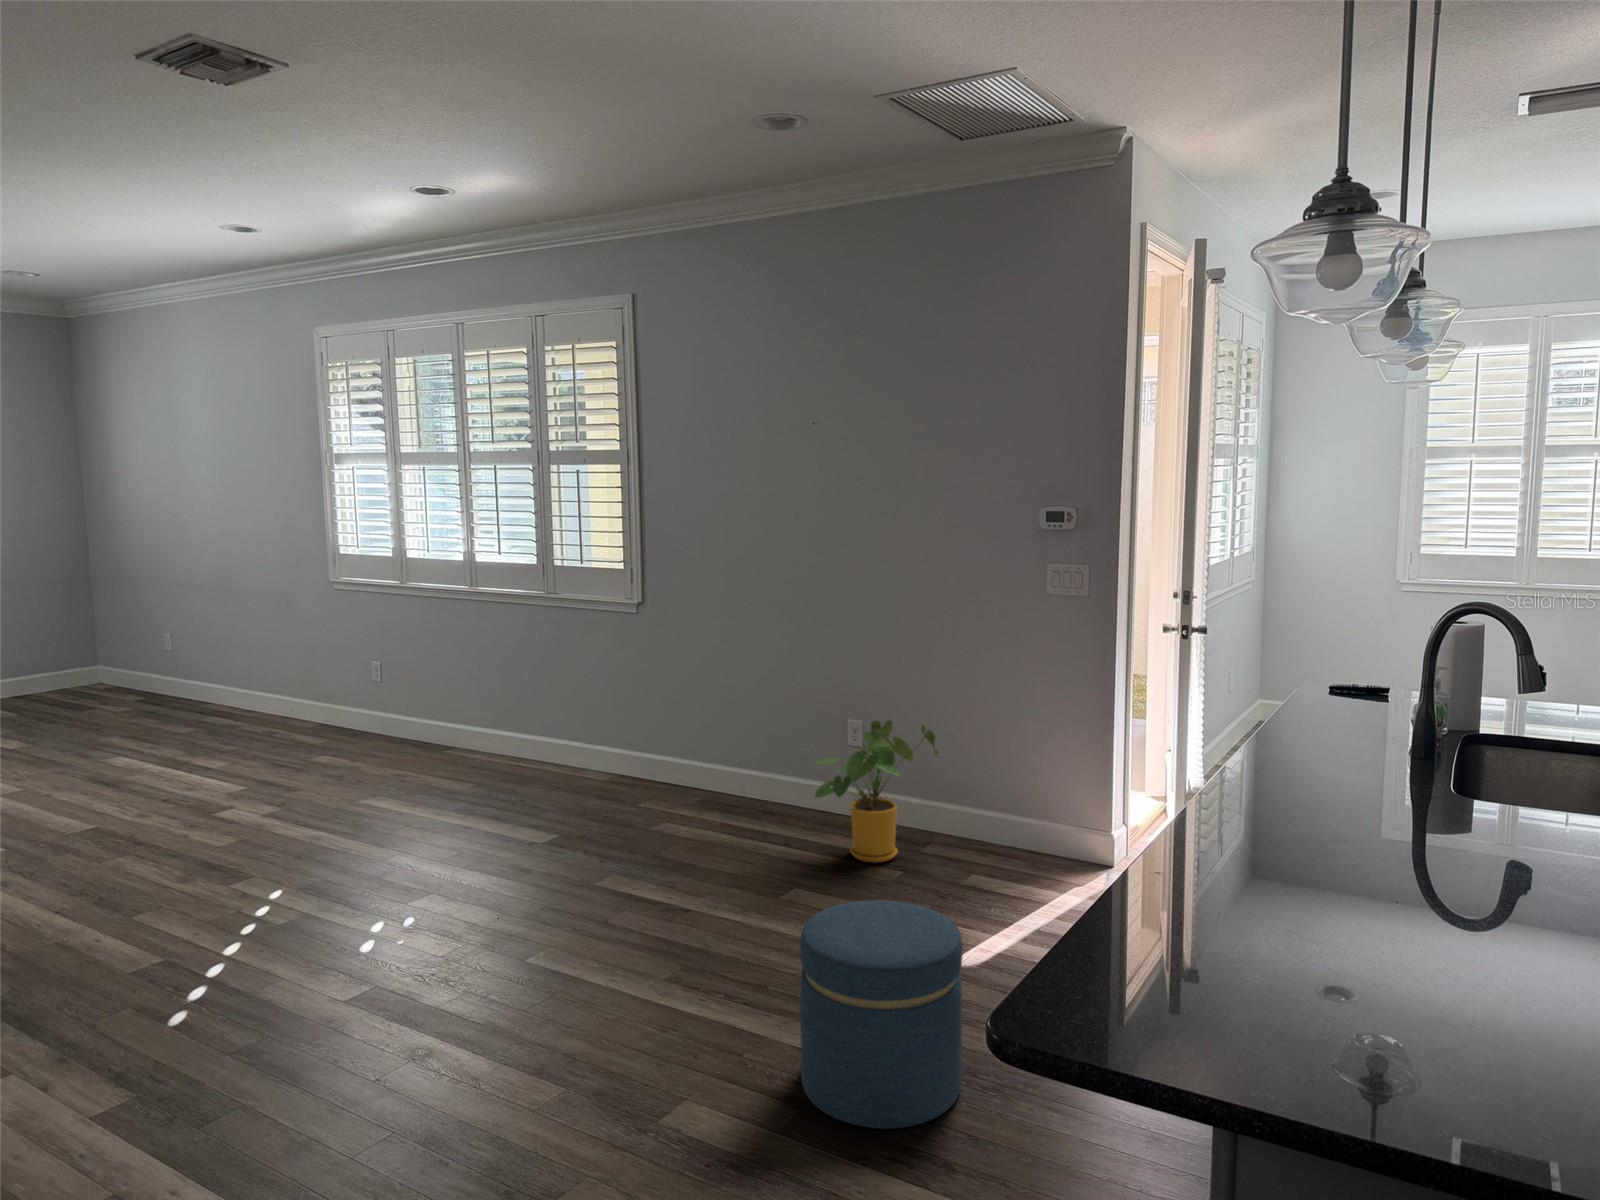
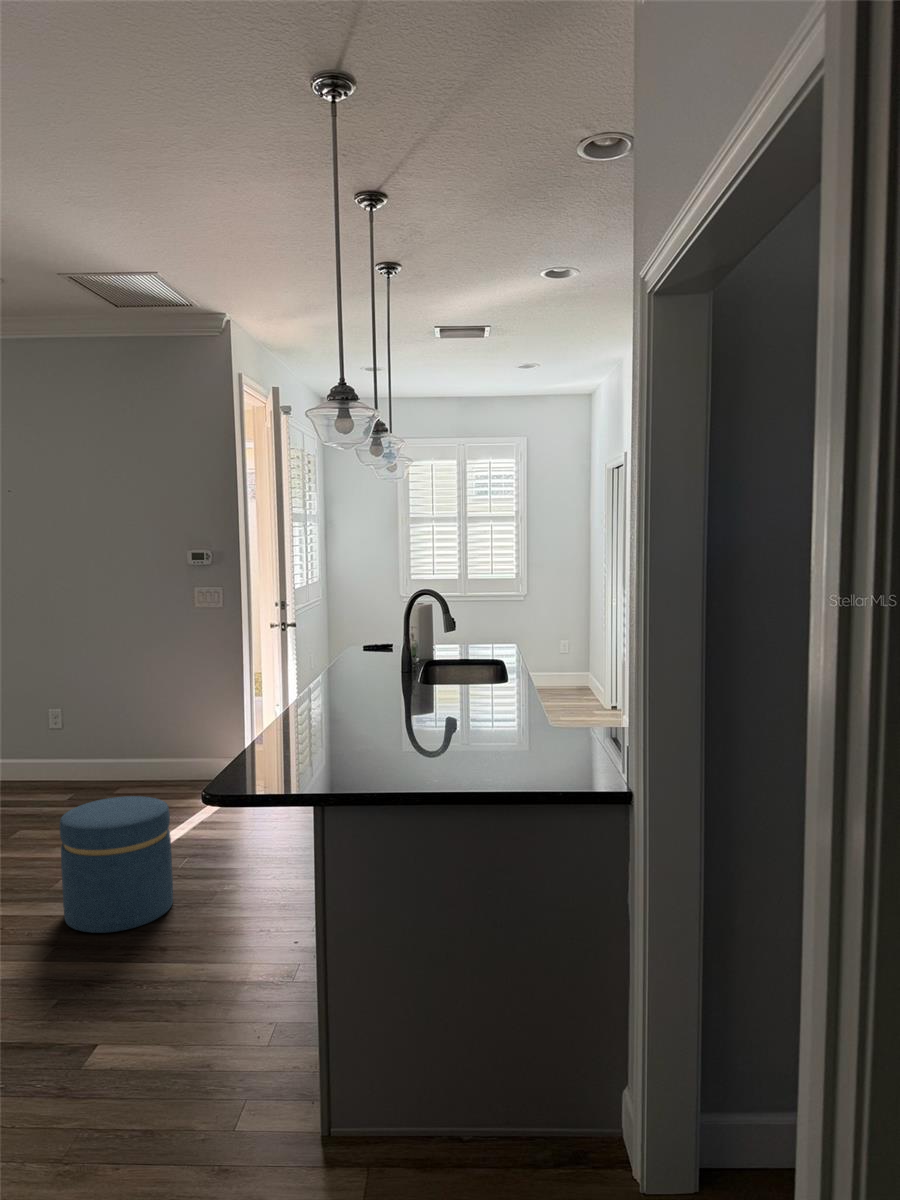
house plant: present [815,720,938,863] -> none [28,705,125,806]

